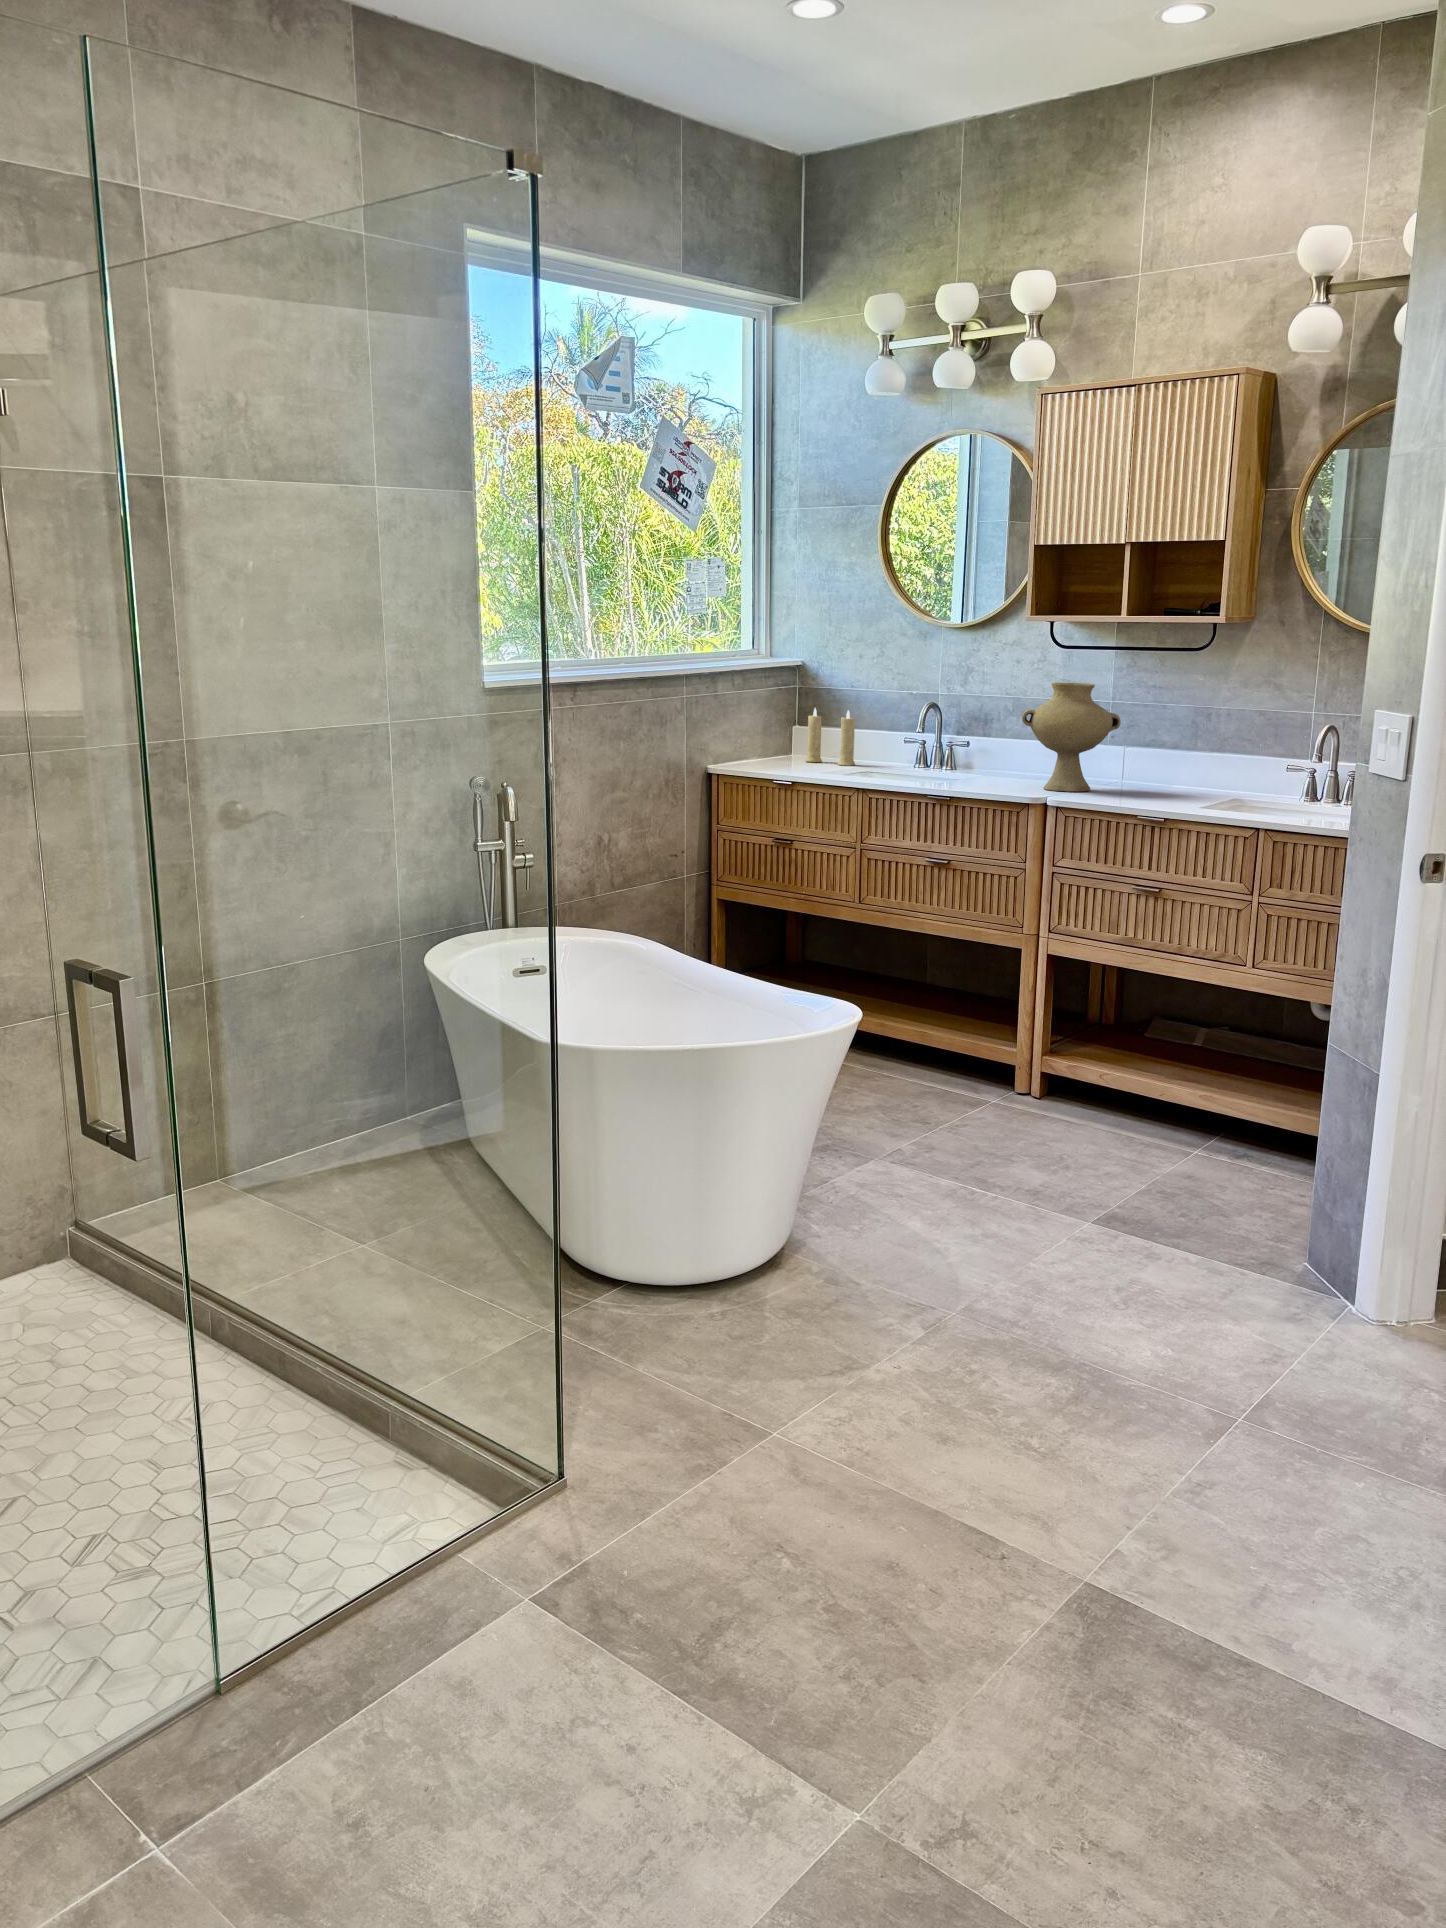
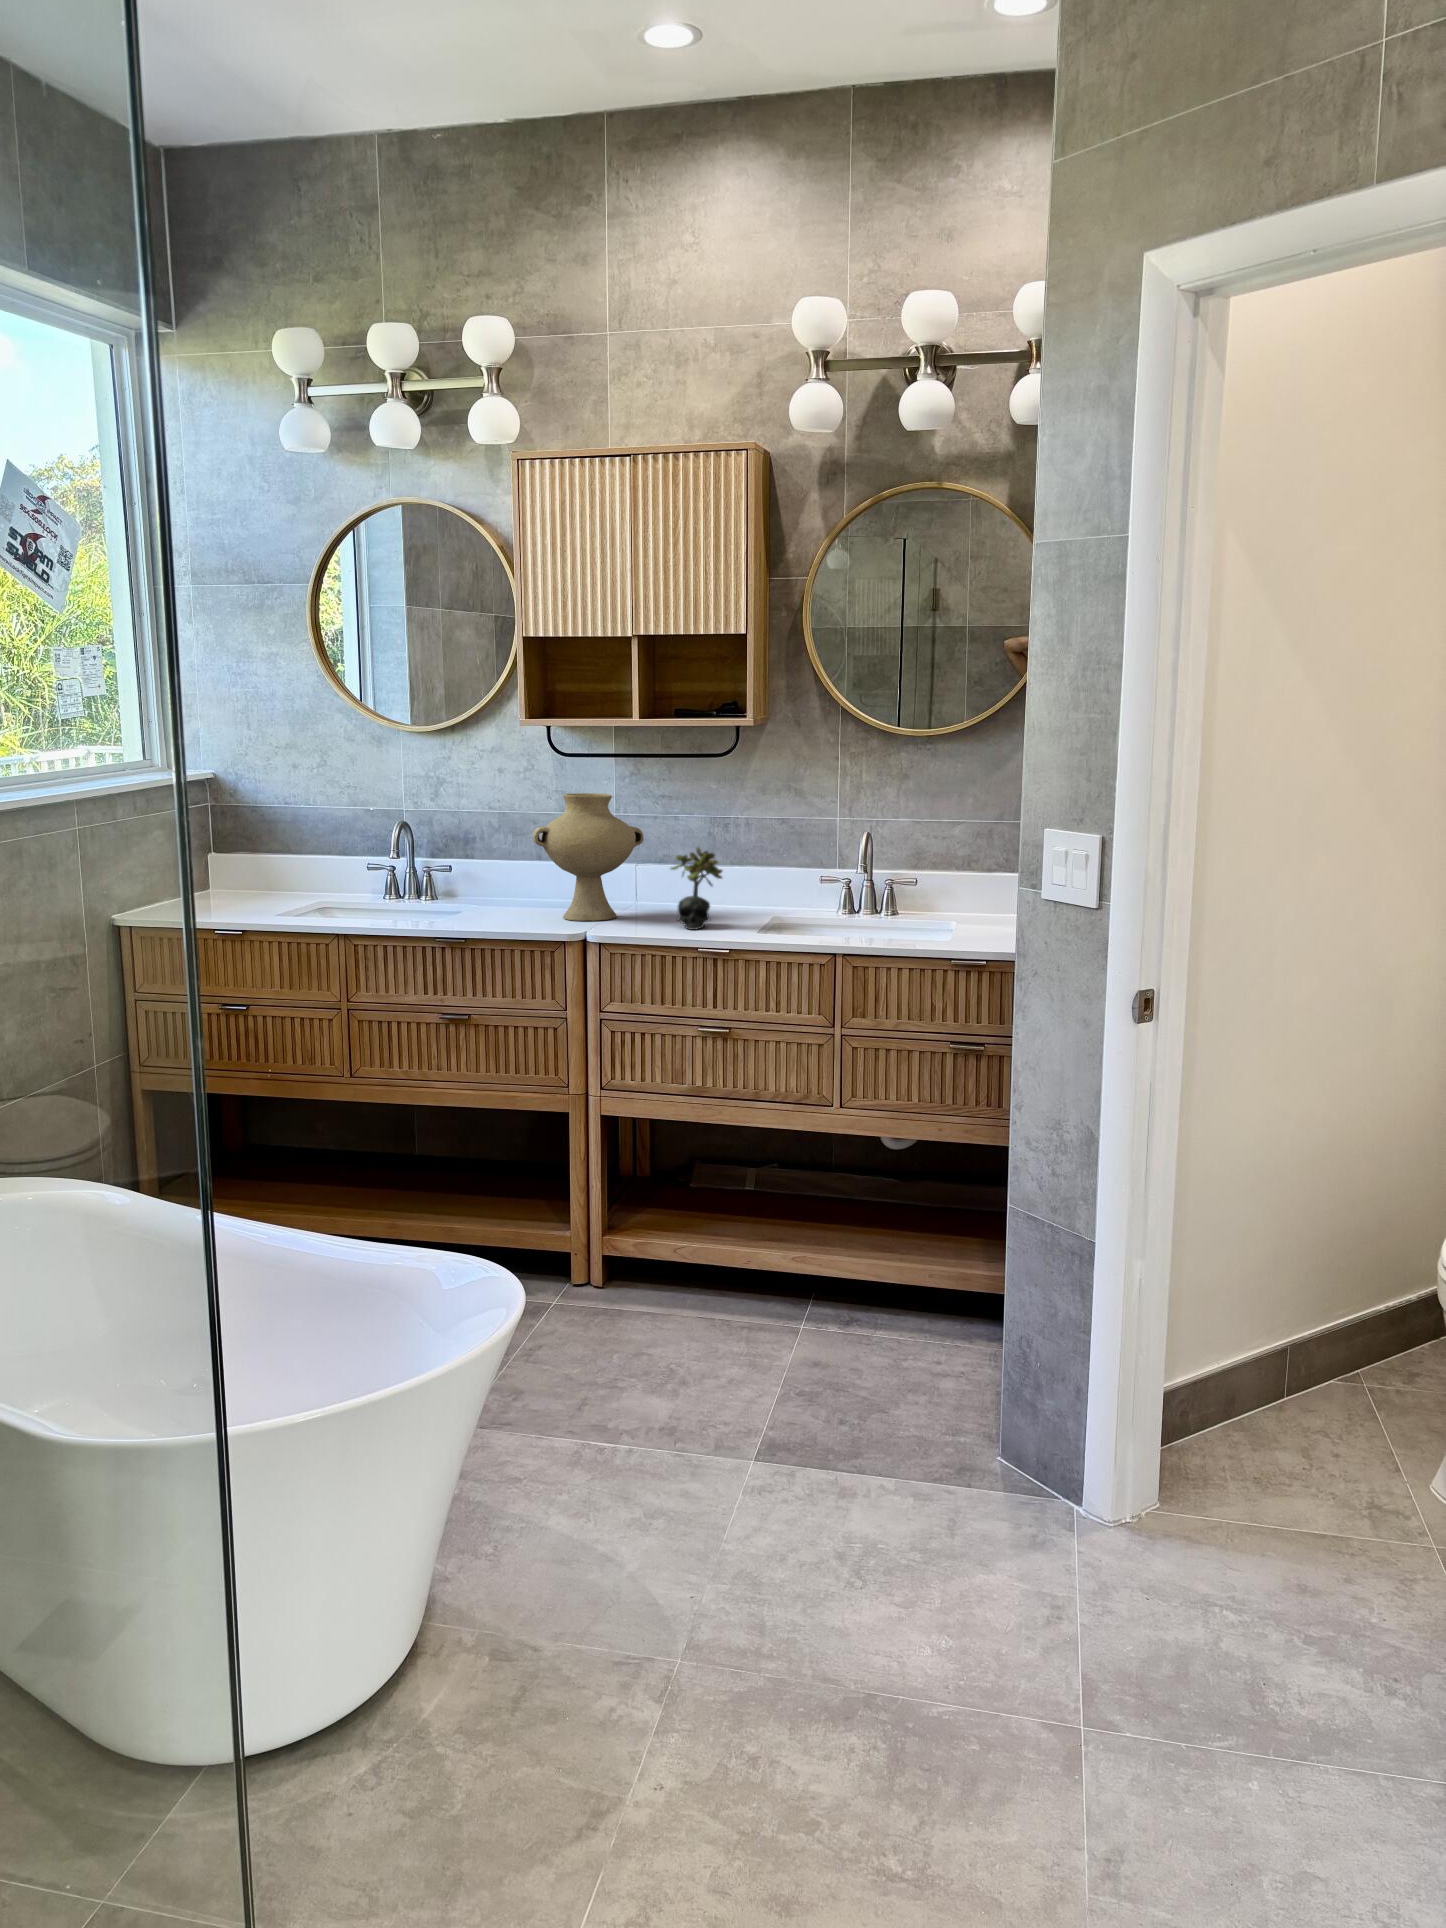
candle: present [805,708,855,766] -> none [235,830,305,902]
succulent plant: none [1129,732,1176,803] -> present [671,848,722,930]

